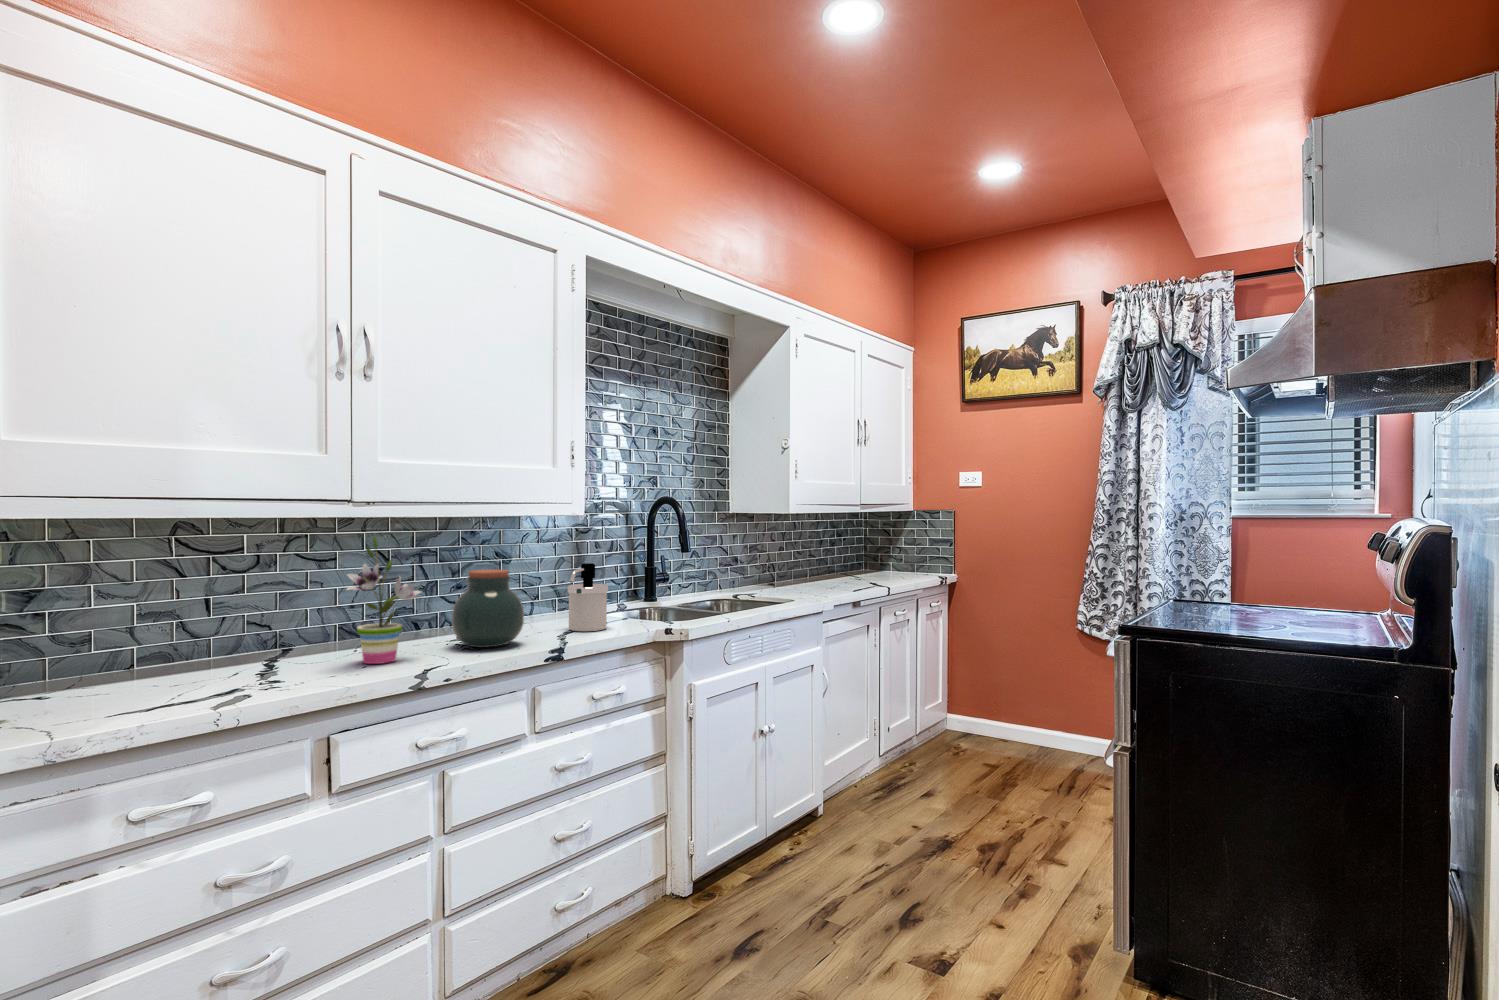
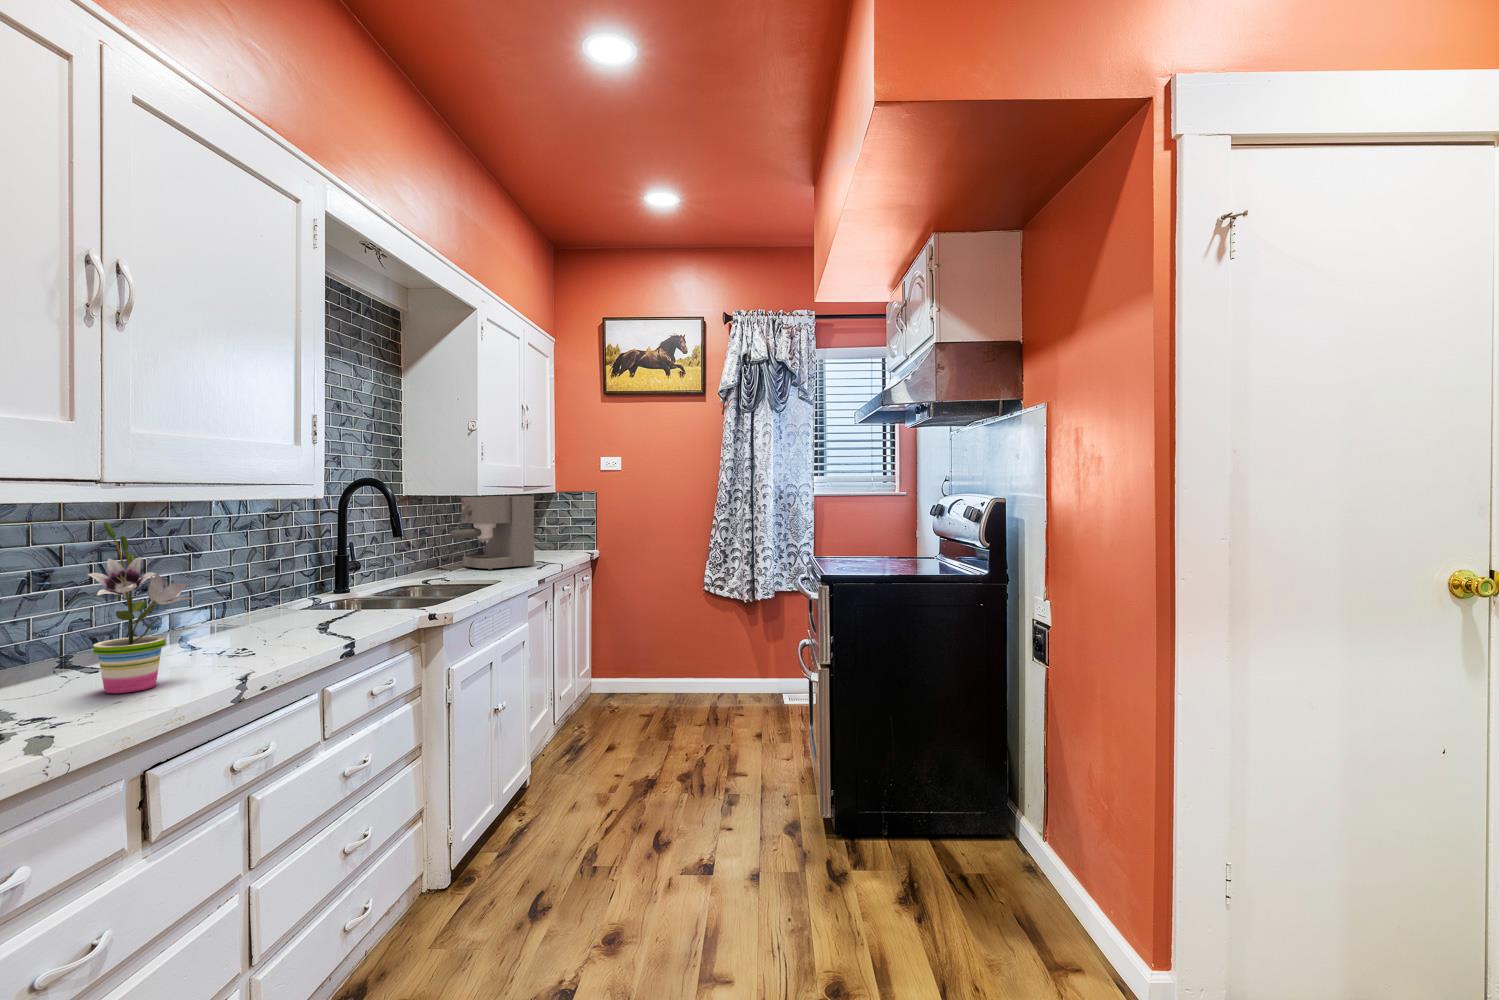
coffee maker: none [773,514,855,589] -> present [451,496,534,570]
soap dispenser: present [568,563,608,631] -> none [312,550,364,628]
jar: present [452,569,524,647] -> none [198,560,299,657]

